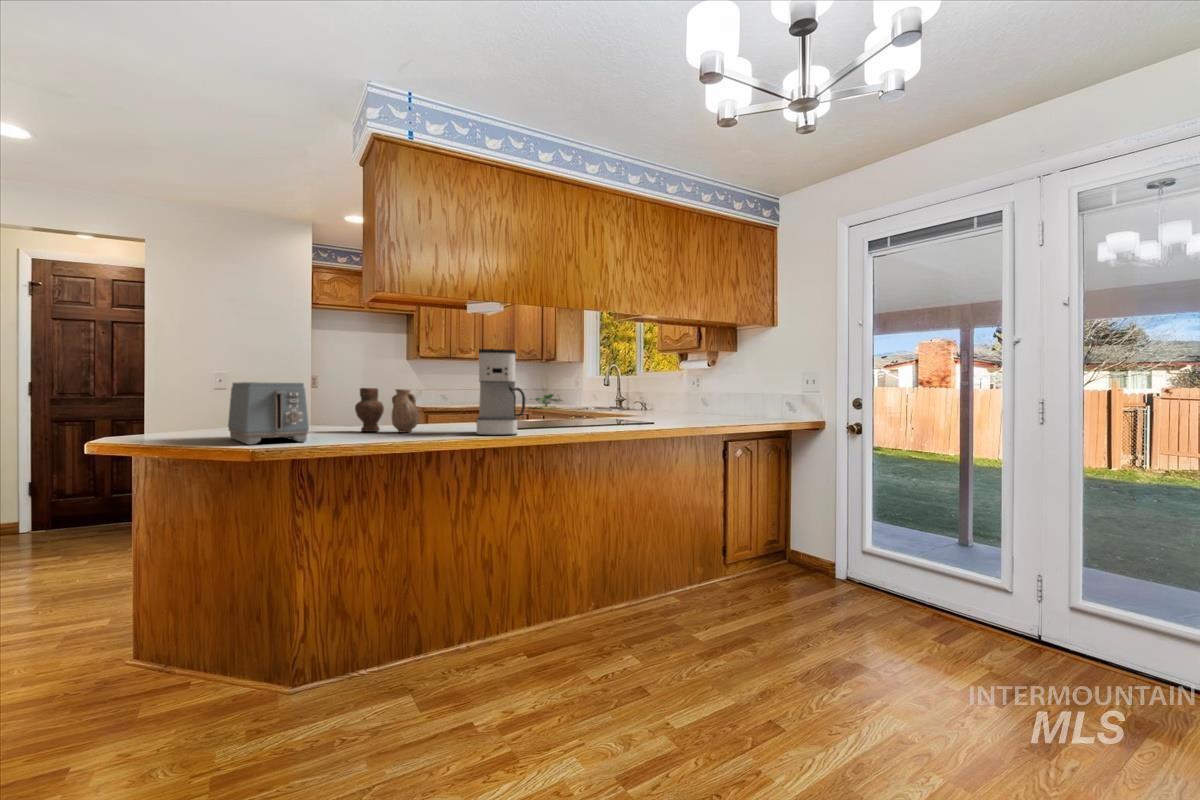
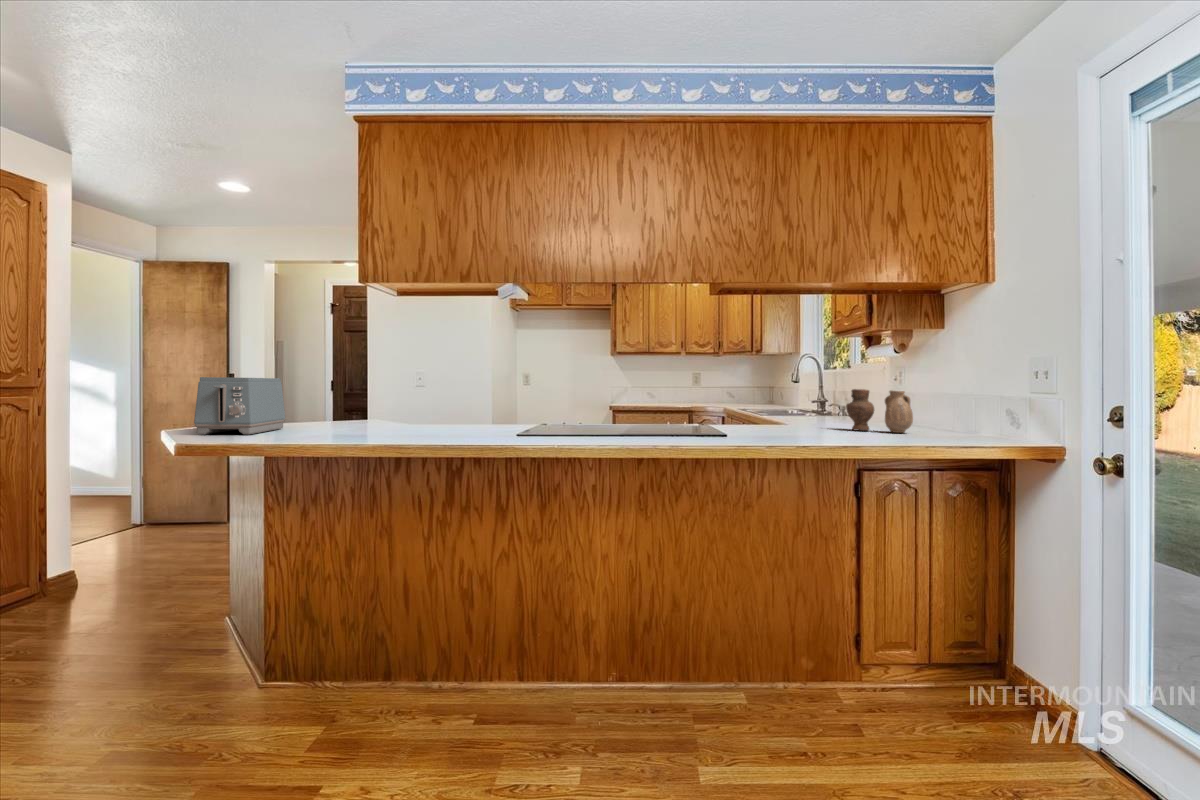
coffee maker: present [476,349,525,436] -> none [418,337,486,440]
vase: present [355,388,419,432] -> present [846,389,913,433]
potted plant: present [535,394,561,409] -> none [716,373,762,412]

